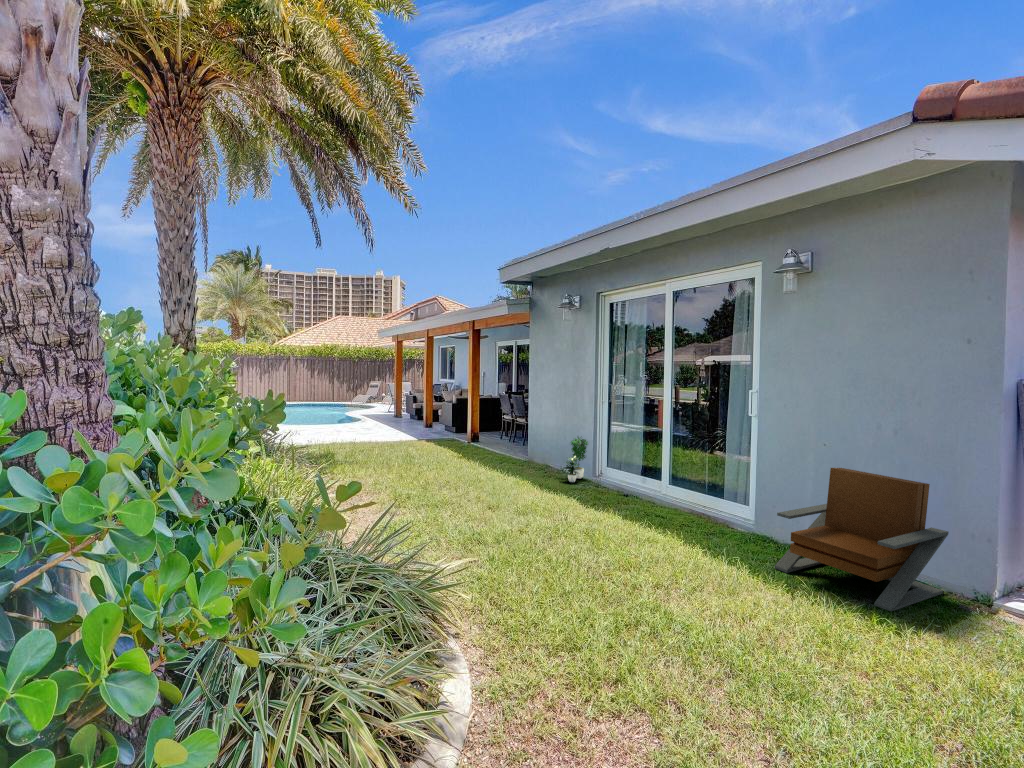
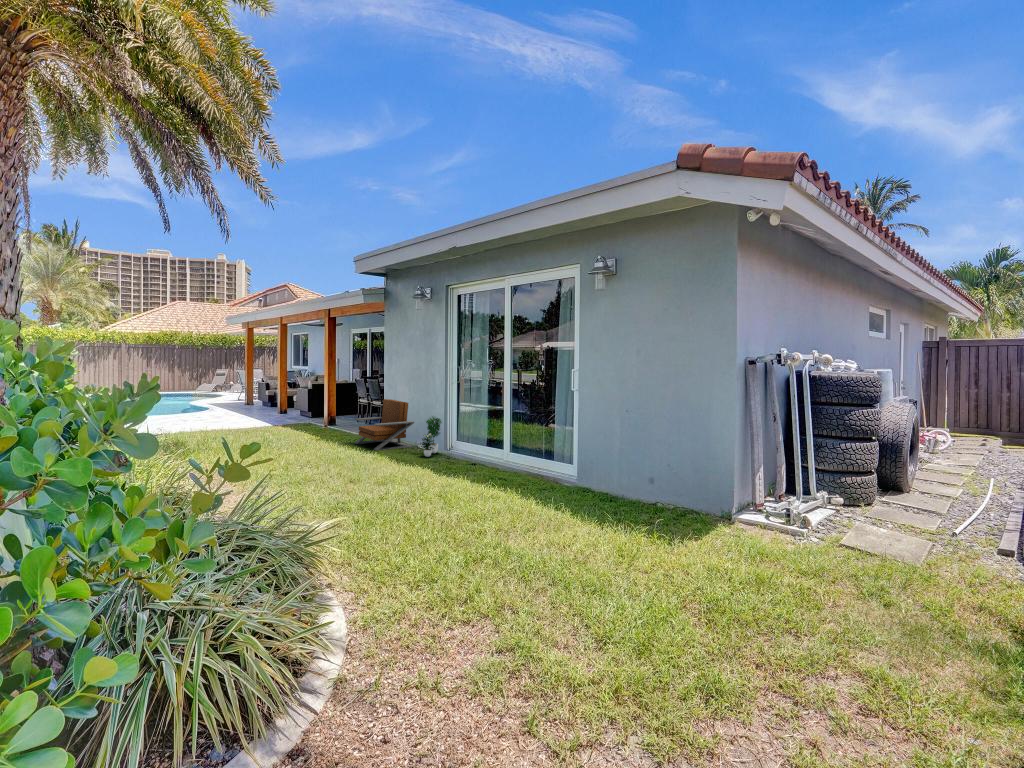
lounge chair: present [775,468,949,611] -> present [355,399,414,450]

